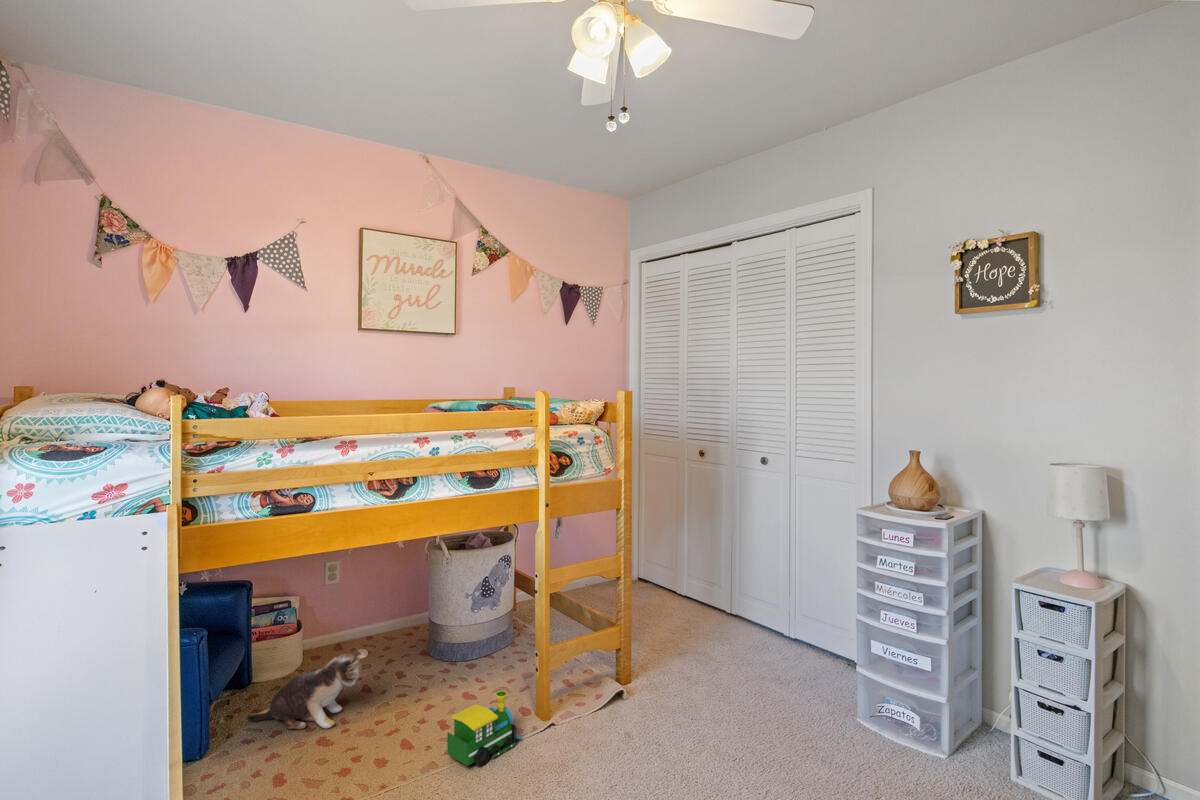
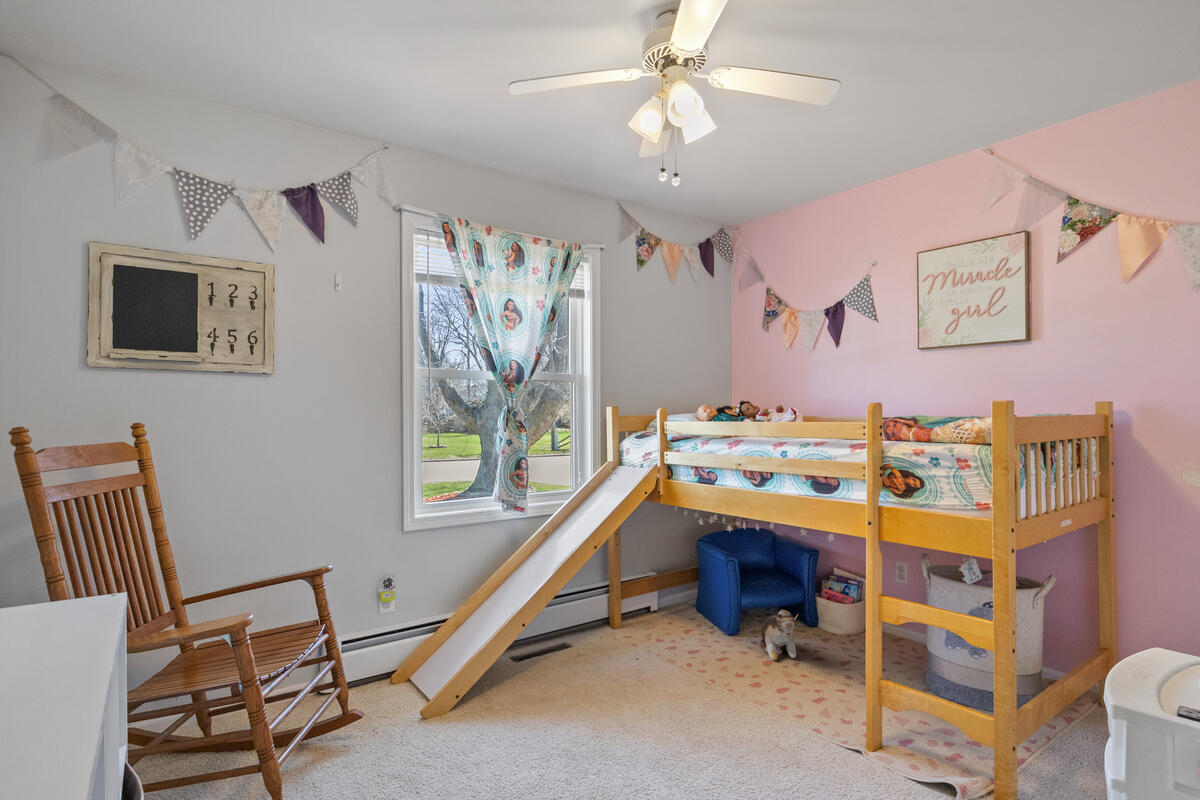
toy train: present [447,691,522,766] -> none [752,677,824,740]

